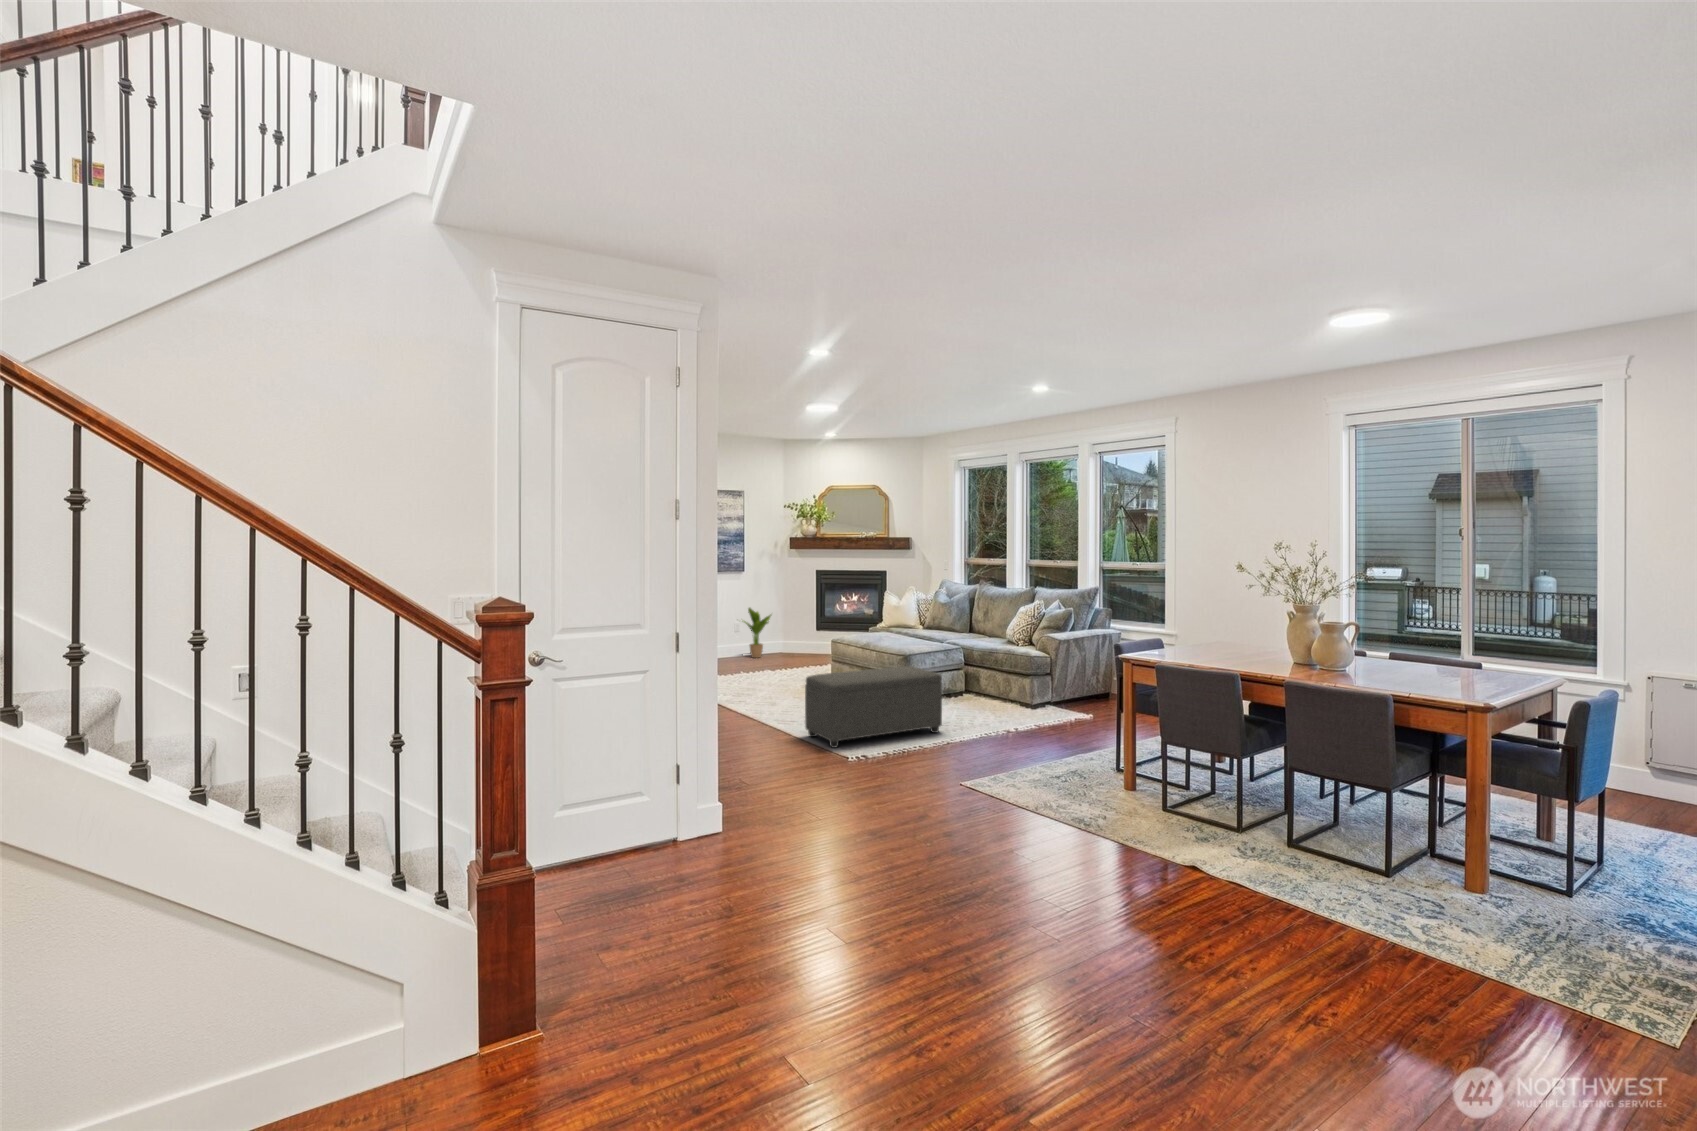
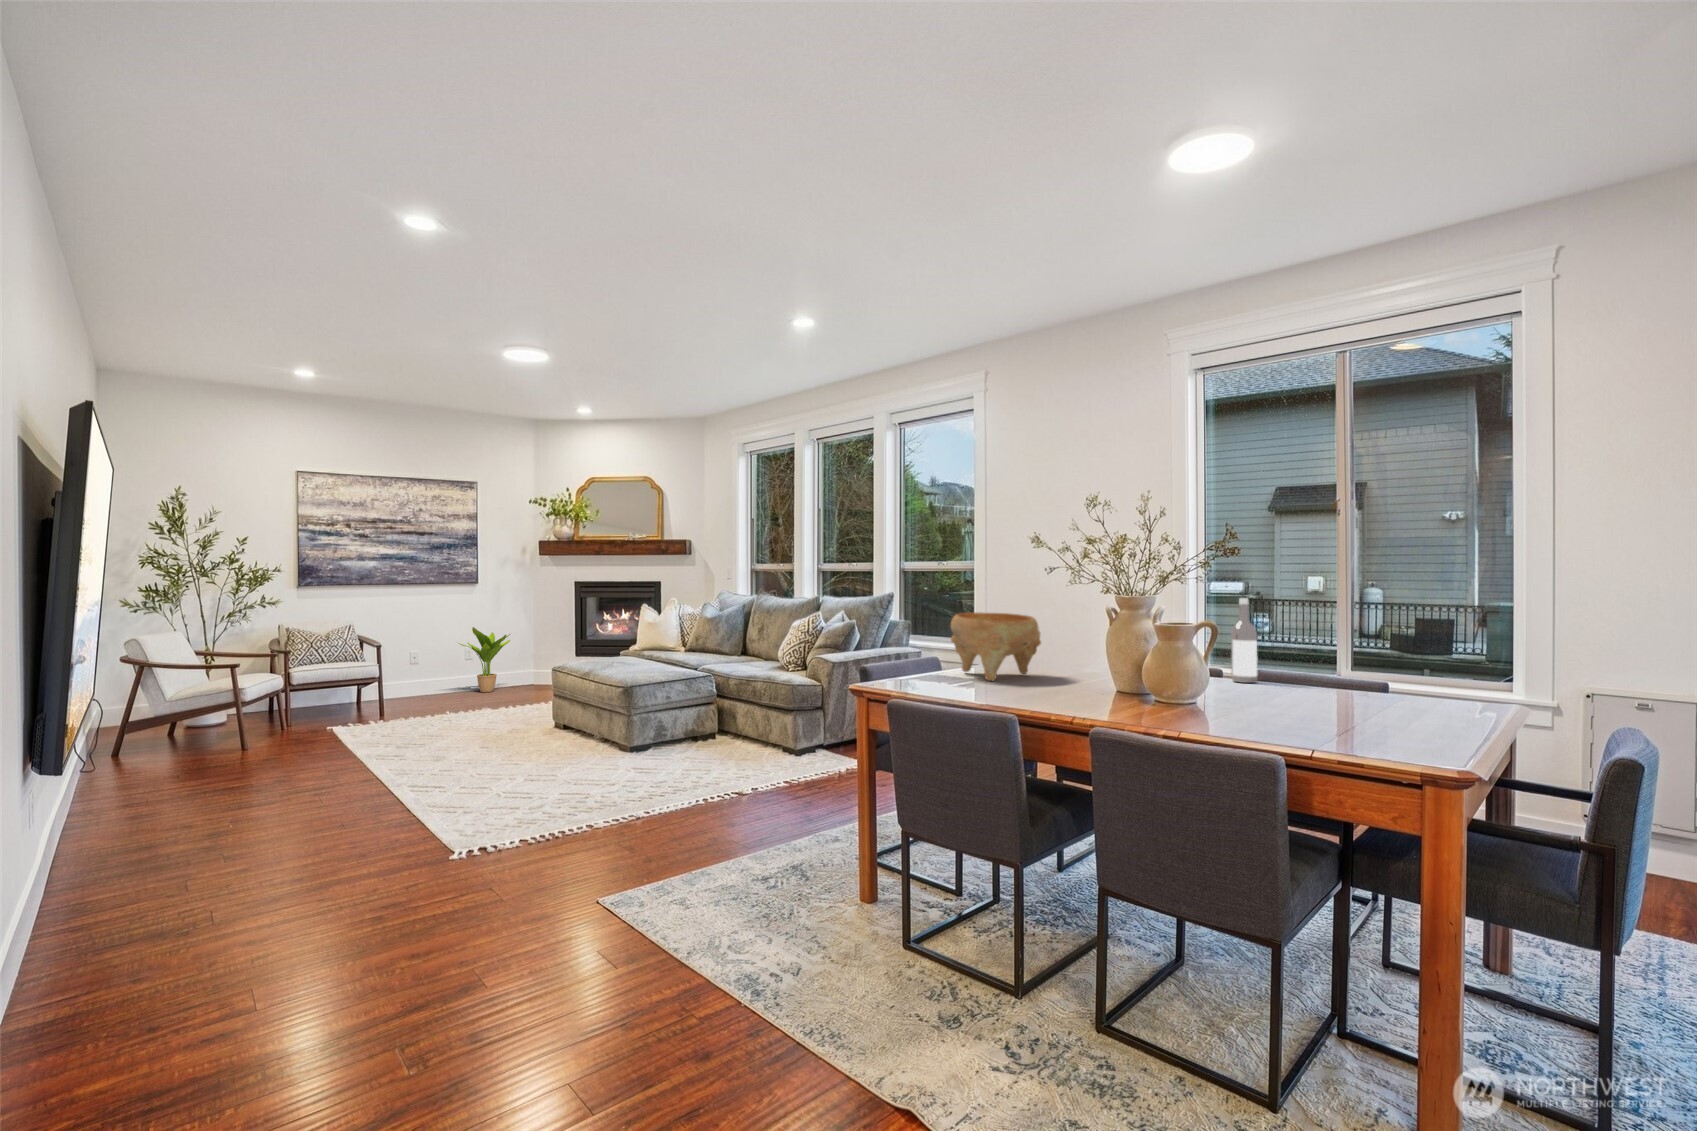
wine bottle: none [1380,604,1399,661] -> present [1231,598,1257,683]
decorative bowl: none [1178,610,1243,656] -> present [951,612,1041,681]
ottoman: present [805,666,942,748] -> none [420,704,642,838]

